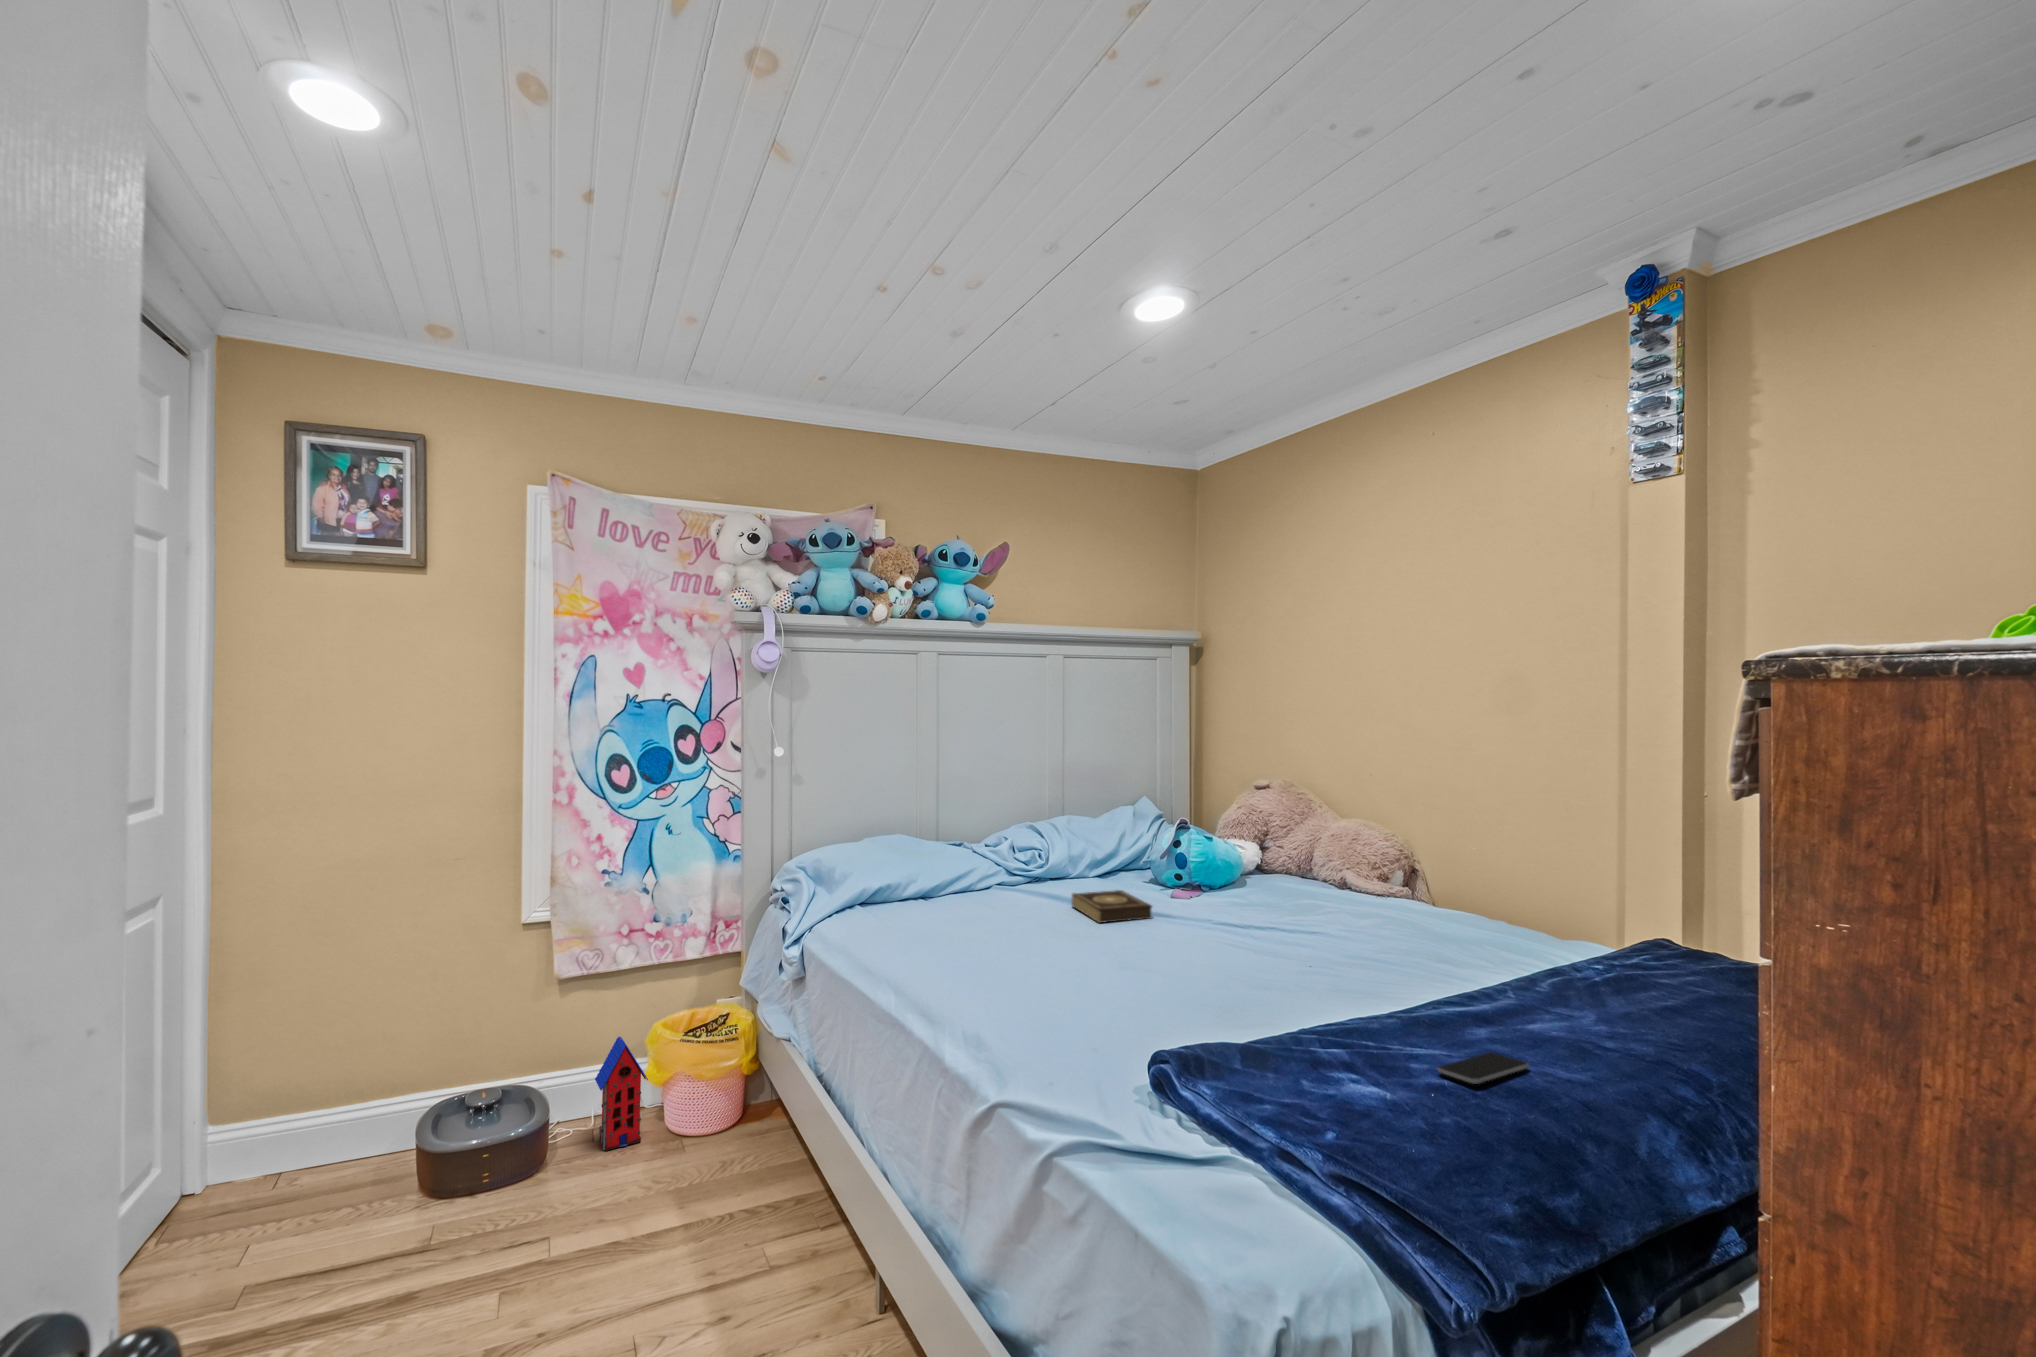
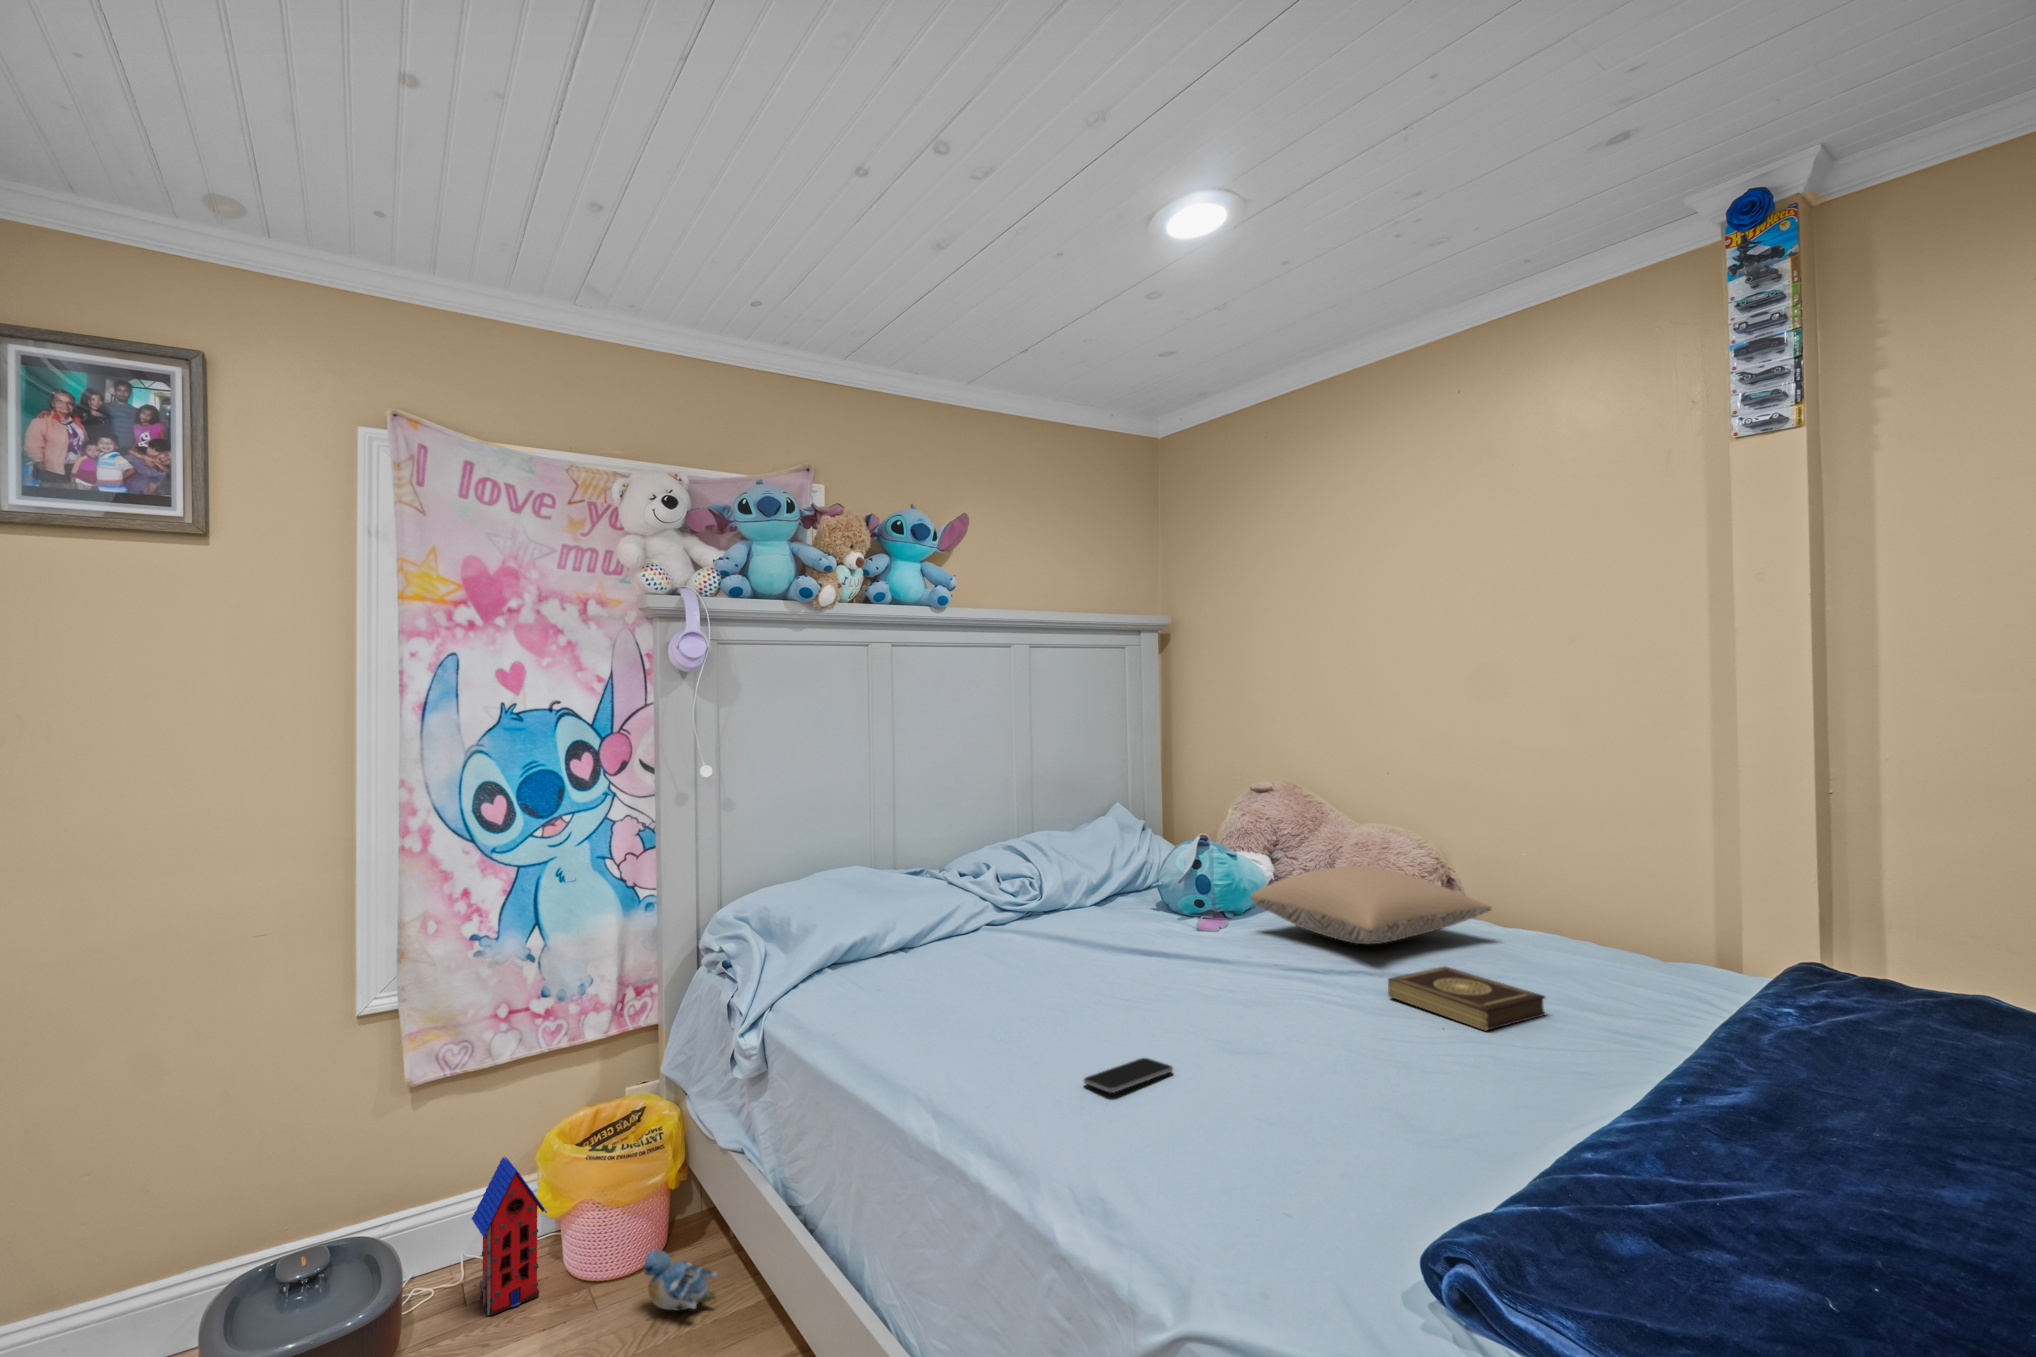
pillow: none [1215,850,1414,914] -> present [1251,866,1492,944]
book: present [1072,890,1152,923] -> present [1388,967,1546,1030]
smartphone: present [1438,1052,1529,1084] -> present [1084,1058,1173,1093]
plush toy: none [713,1114,769,1160] -> present [643,1250,717,1310]

